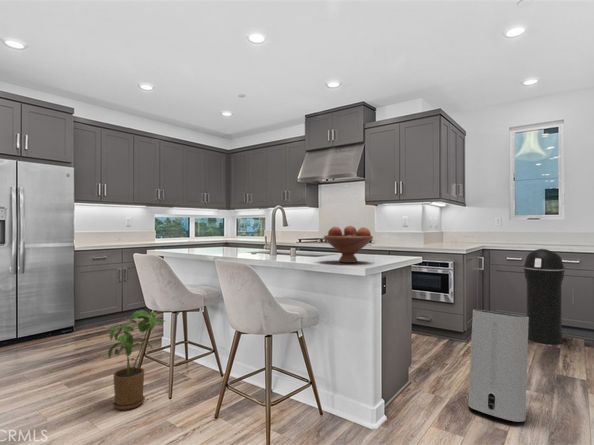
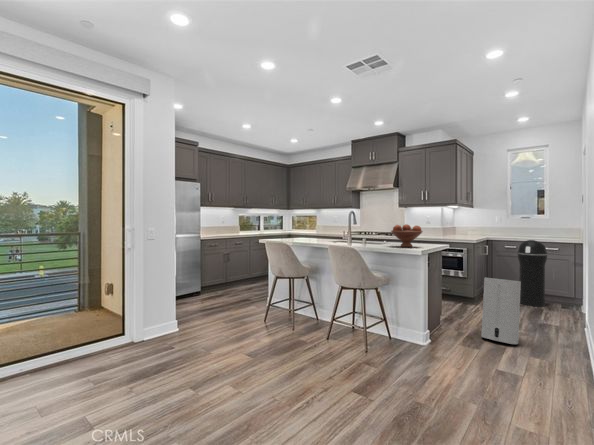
house plant: present [108,310,164,410] -> none [257,276,290,335]

